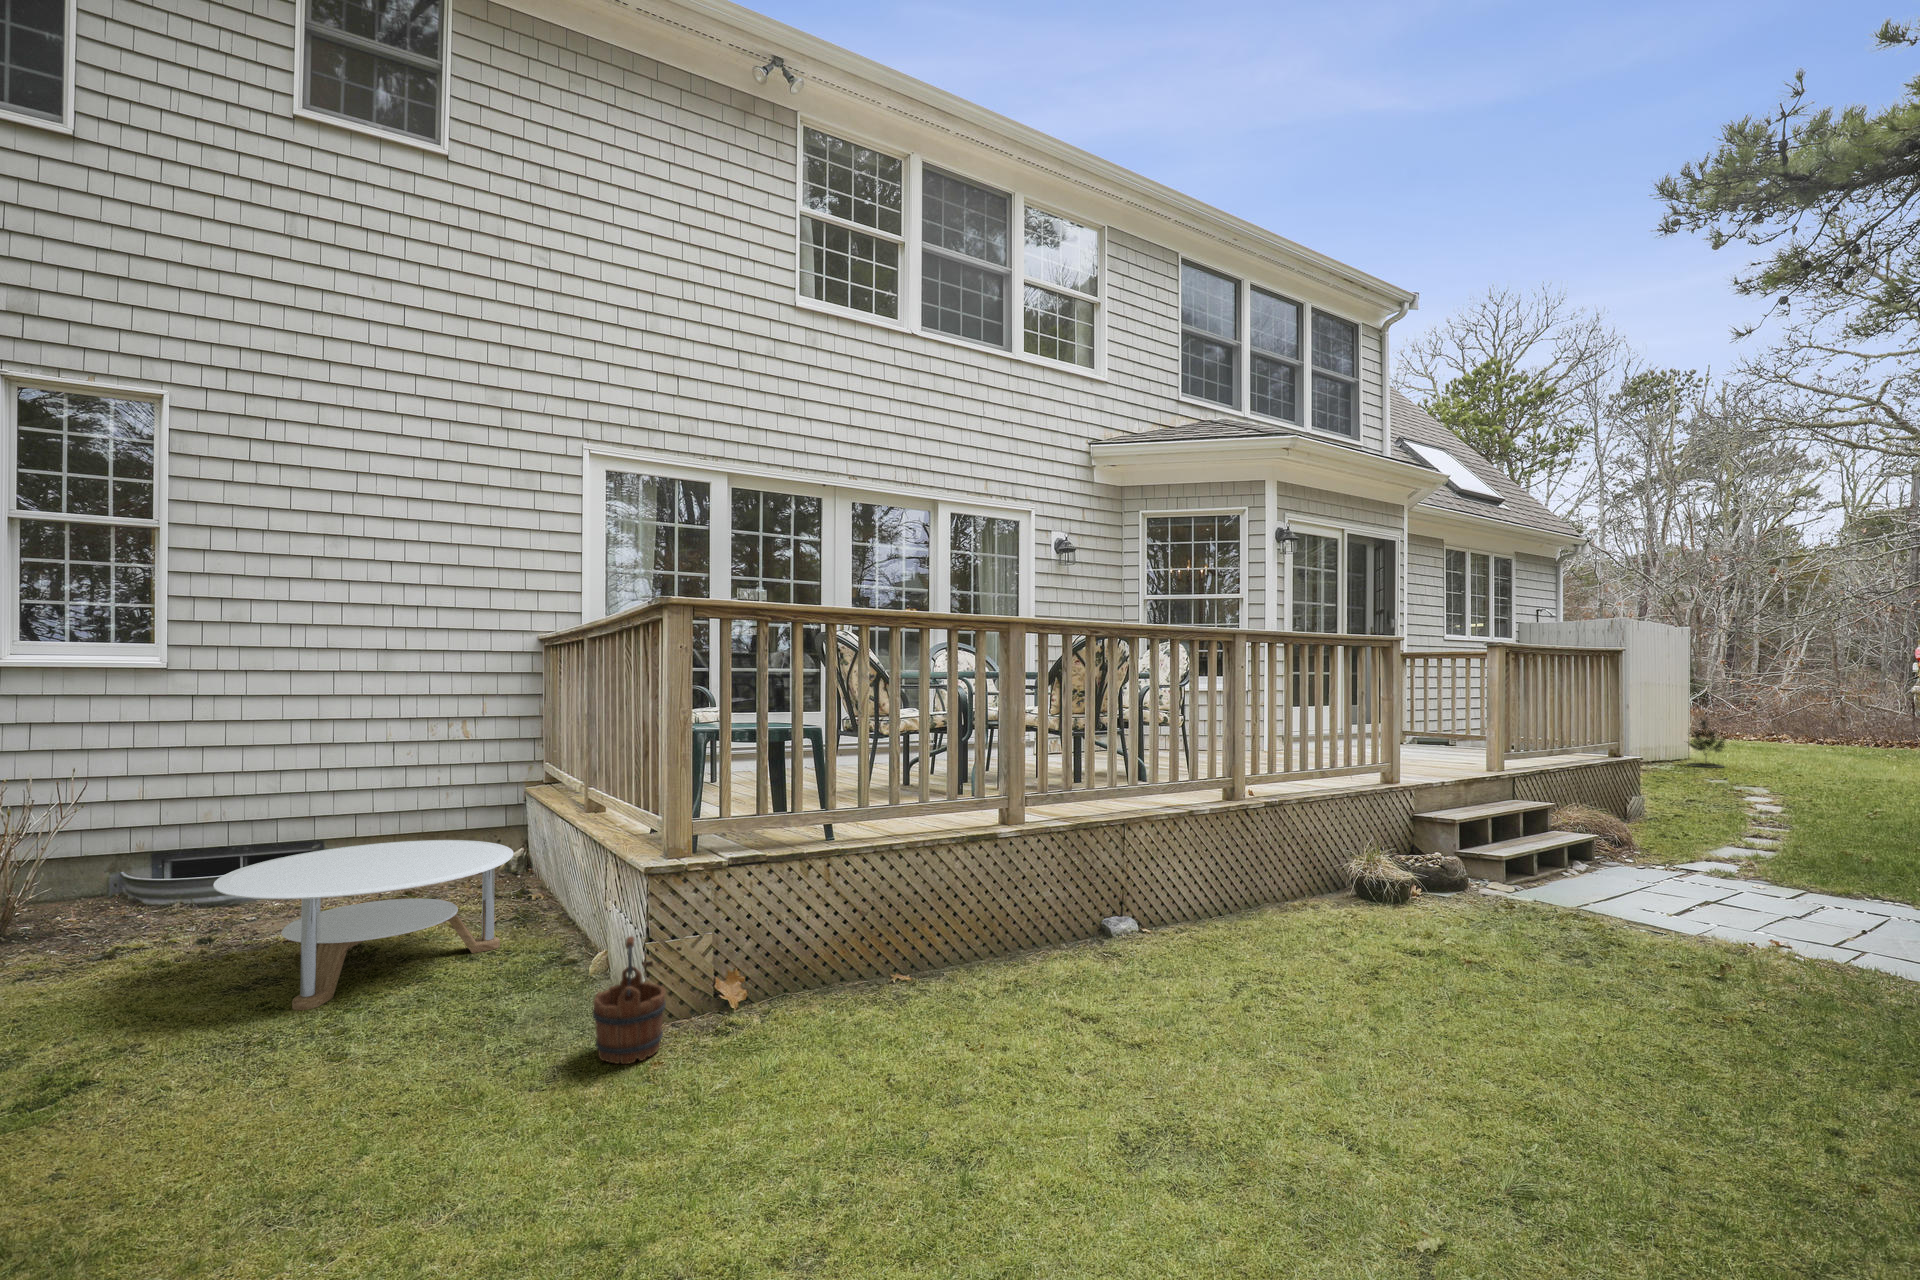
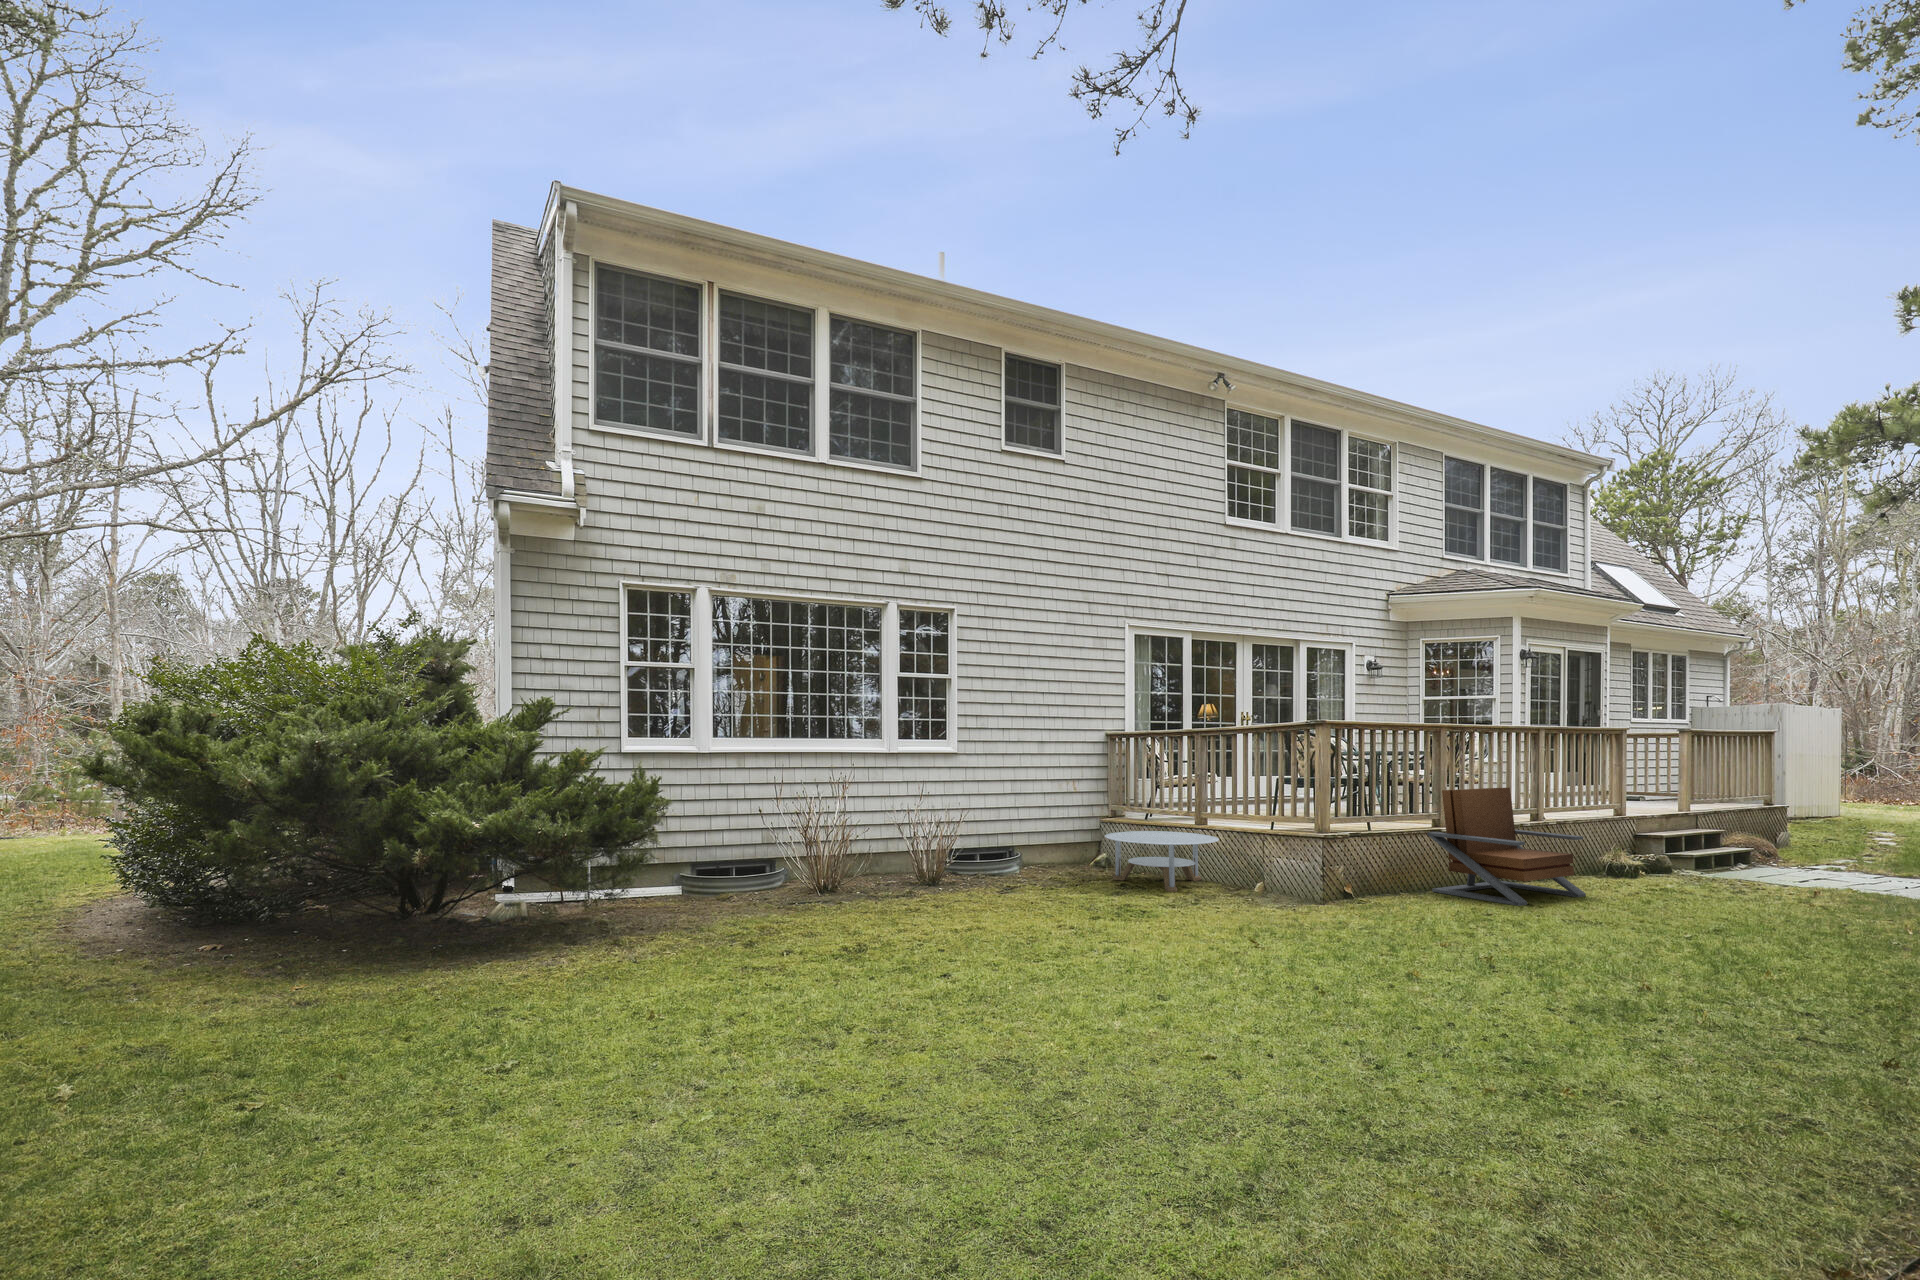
potted tree: present [1687,720,1726,768] -> none [1831,783,1868,825]
lounge chair: none [925,745,1262,1061] -> present [1427,788,1586,906]
wooden bucket: present [593,936,666,1064] -> none [1327,857,1356,903]

